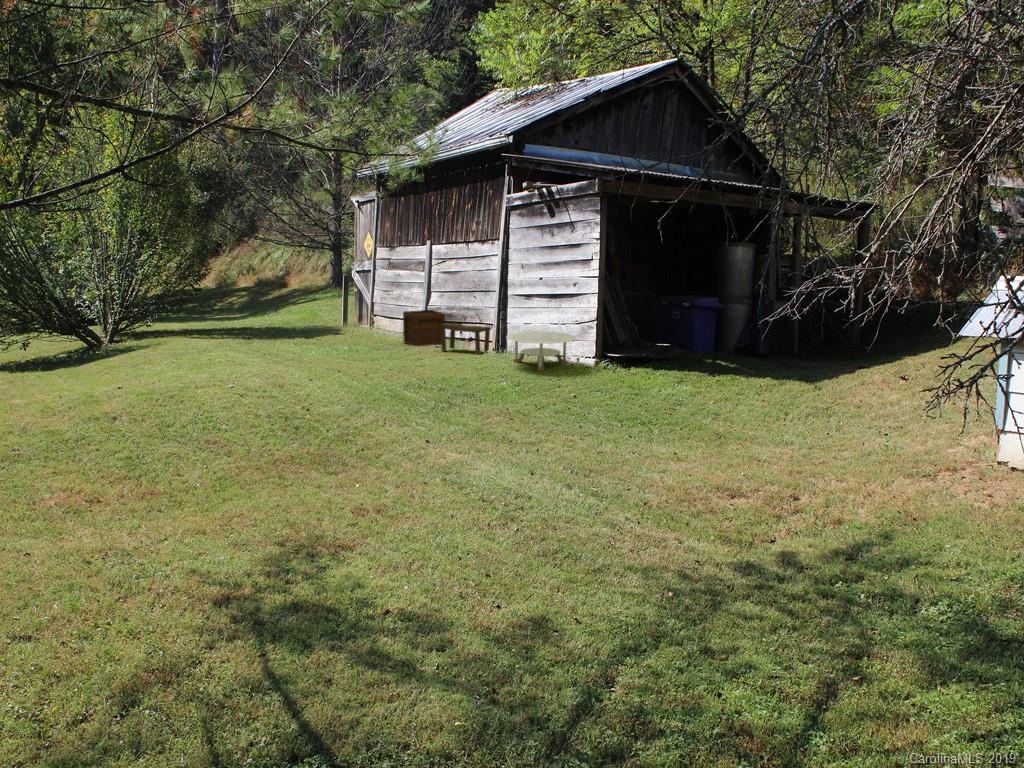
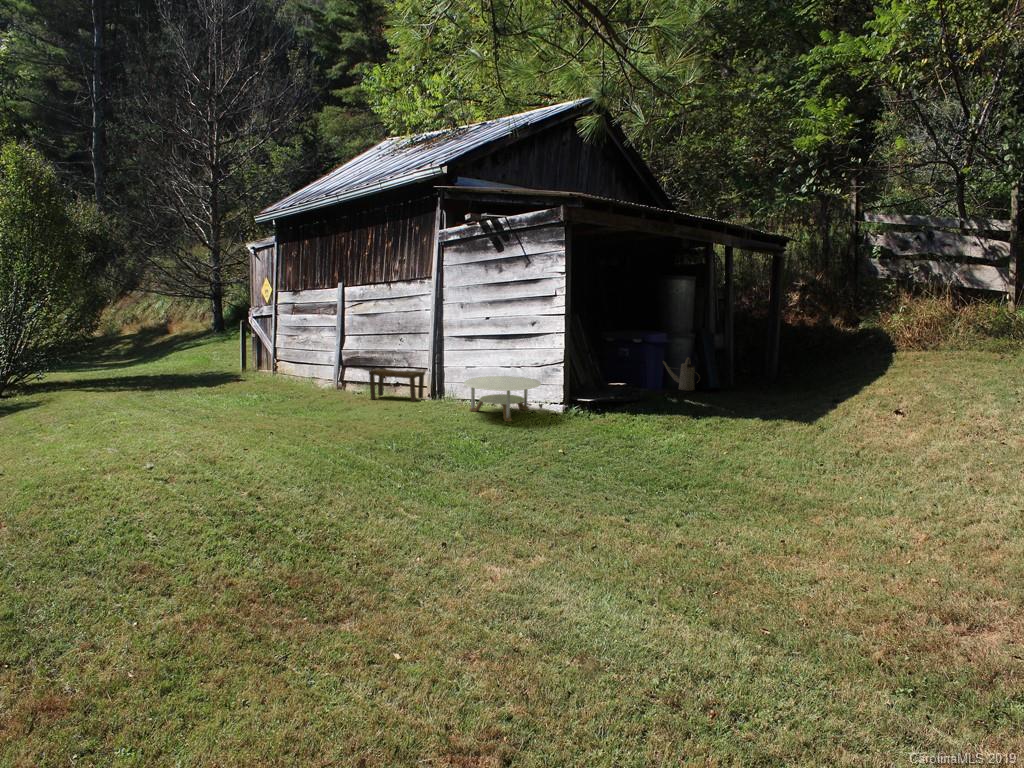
wooden crate: present [403,310,445,346] -> none [319,354,366,395]
watering can: none [716,321,750,353] -> present [663,358,700,391]

